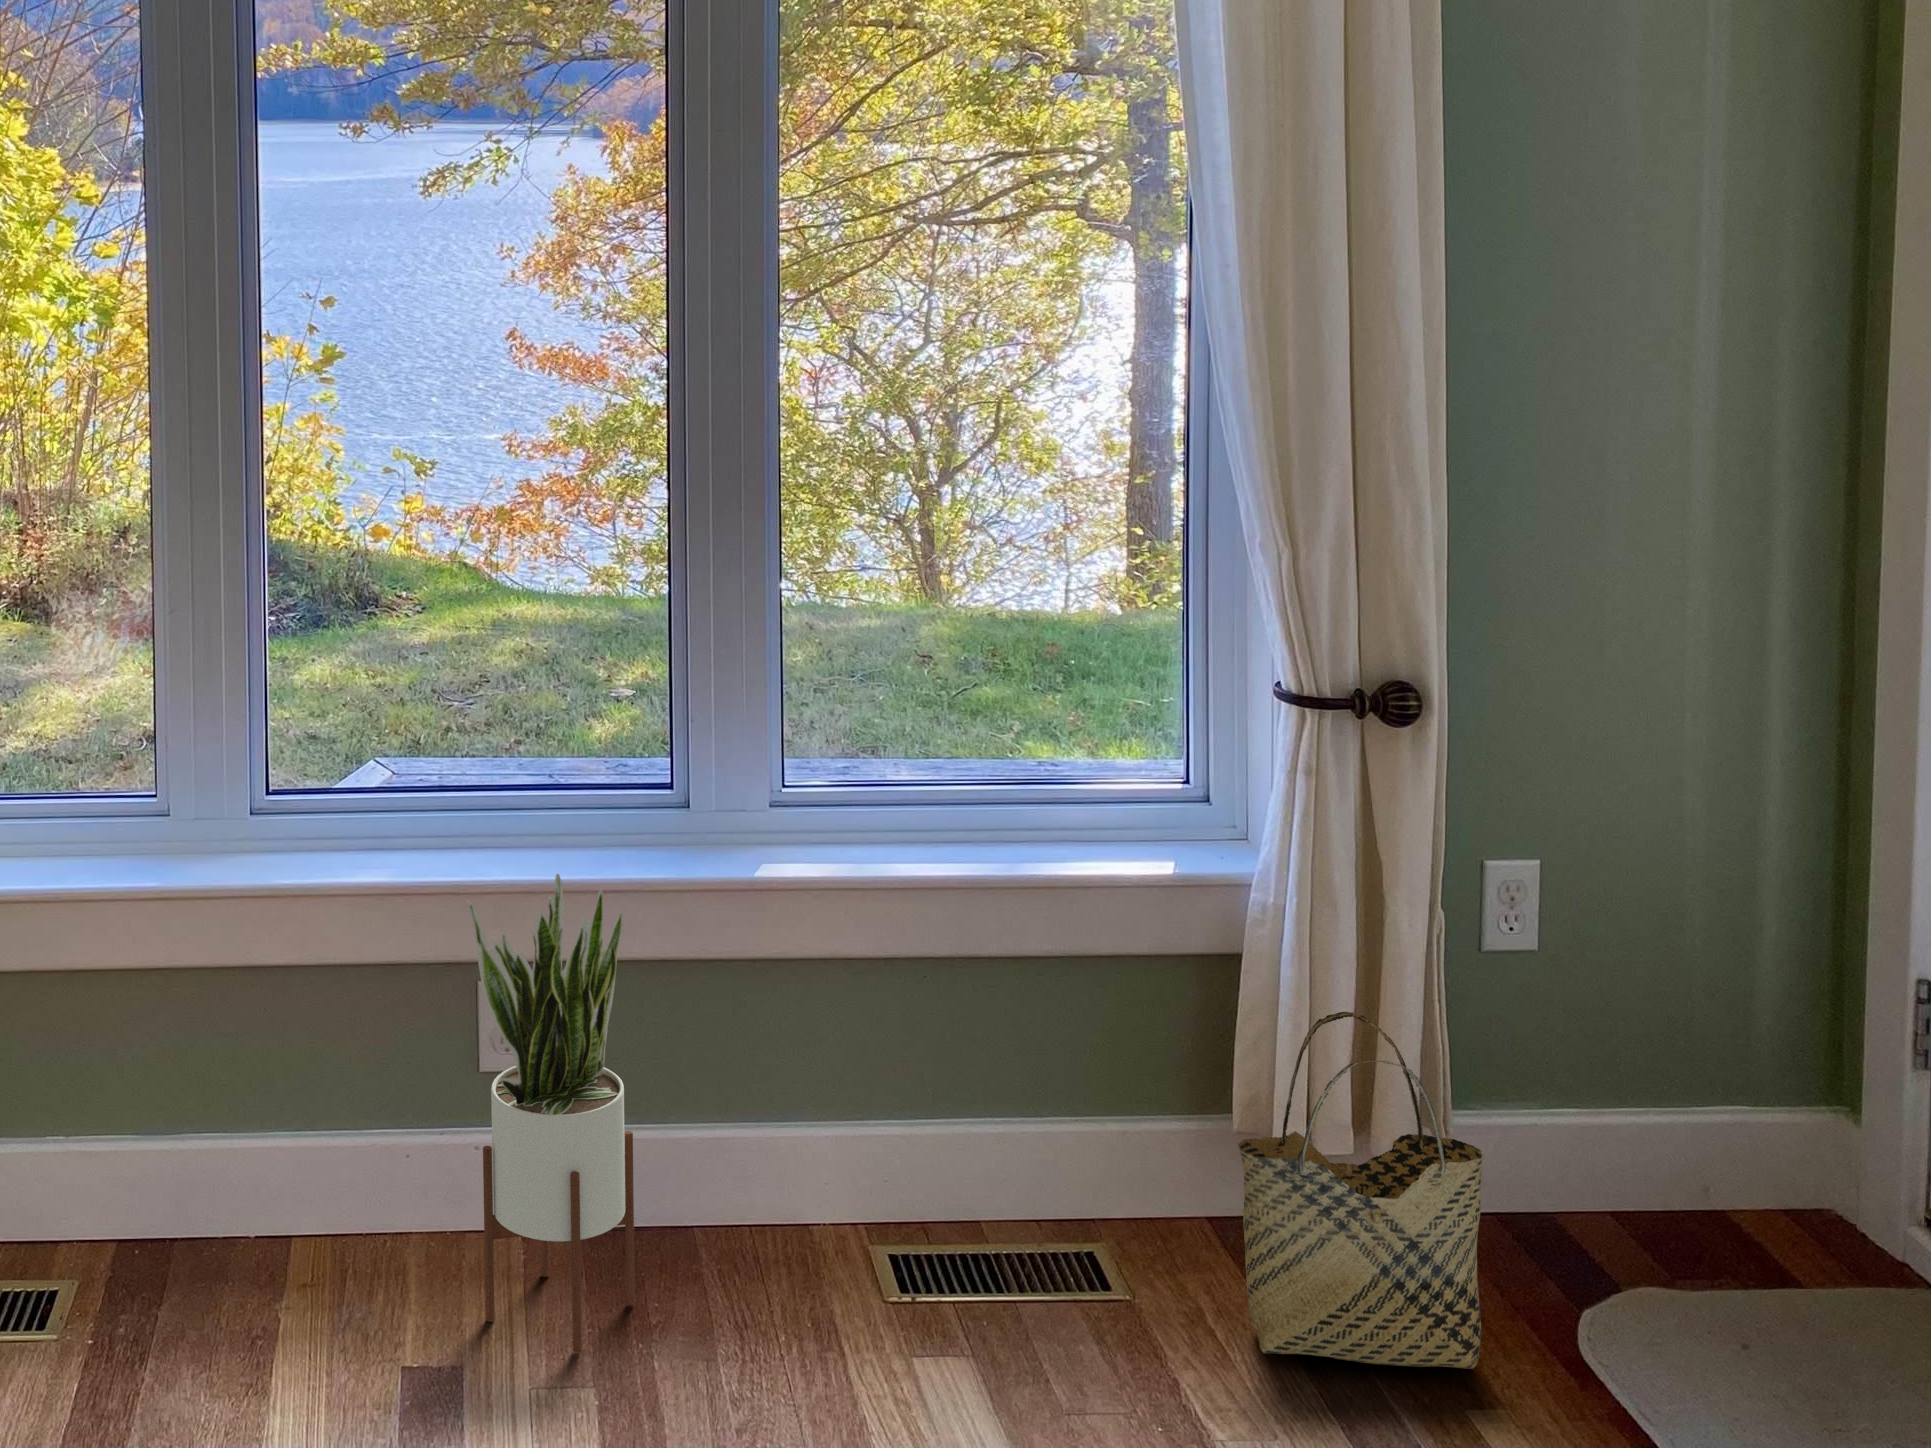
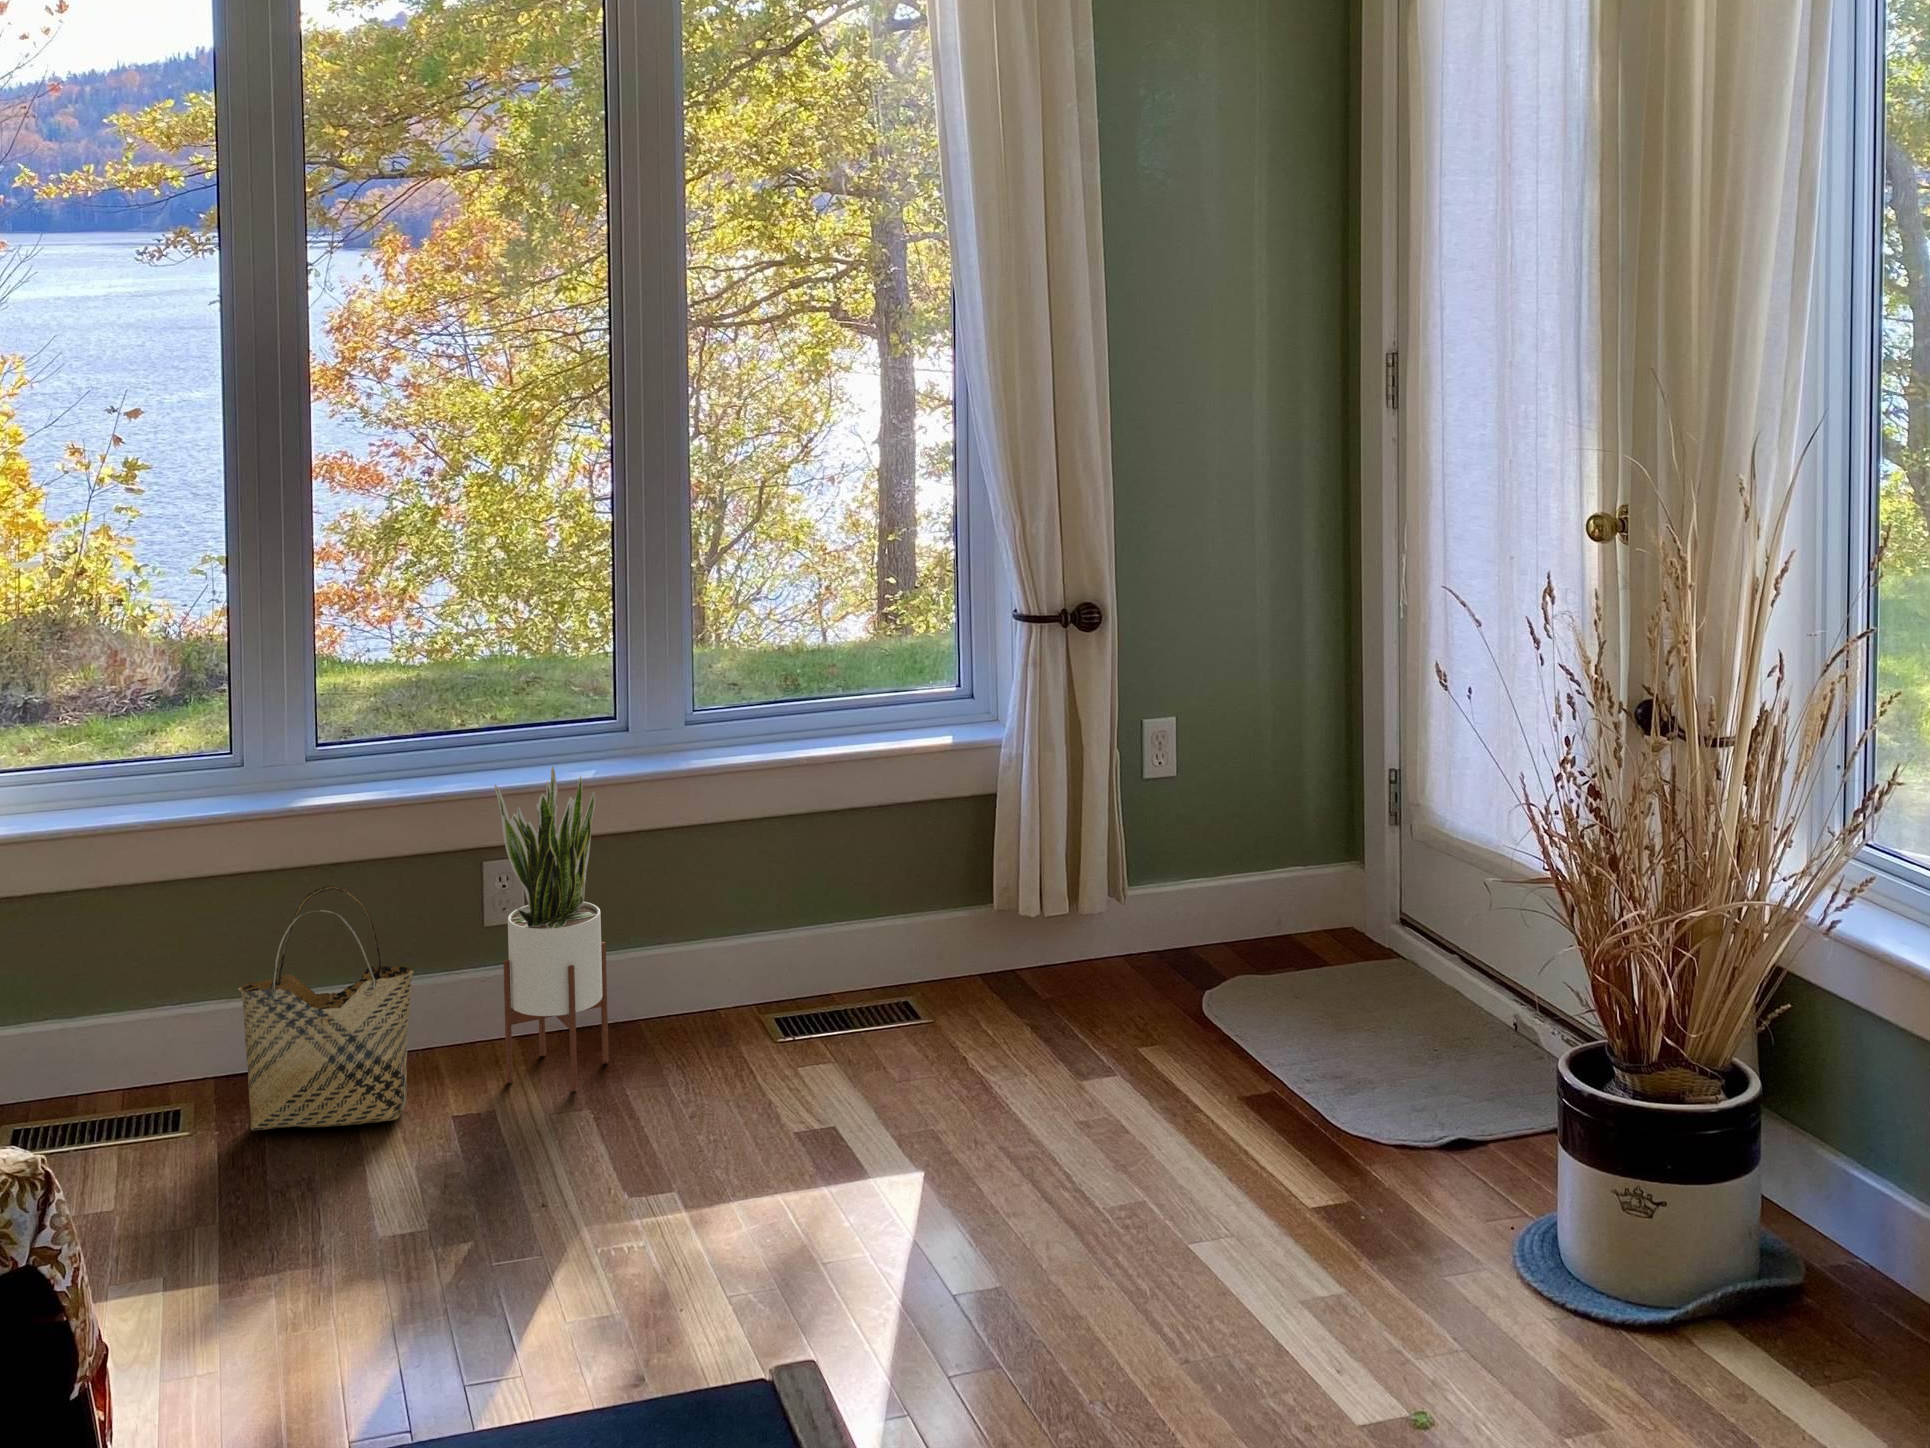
woven basket: present [1238,1012,1484,1369] -> present [238,886,413,1131]

